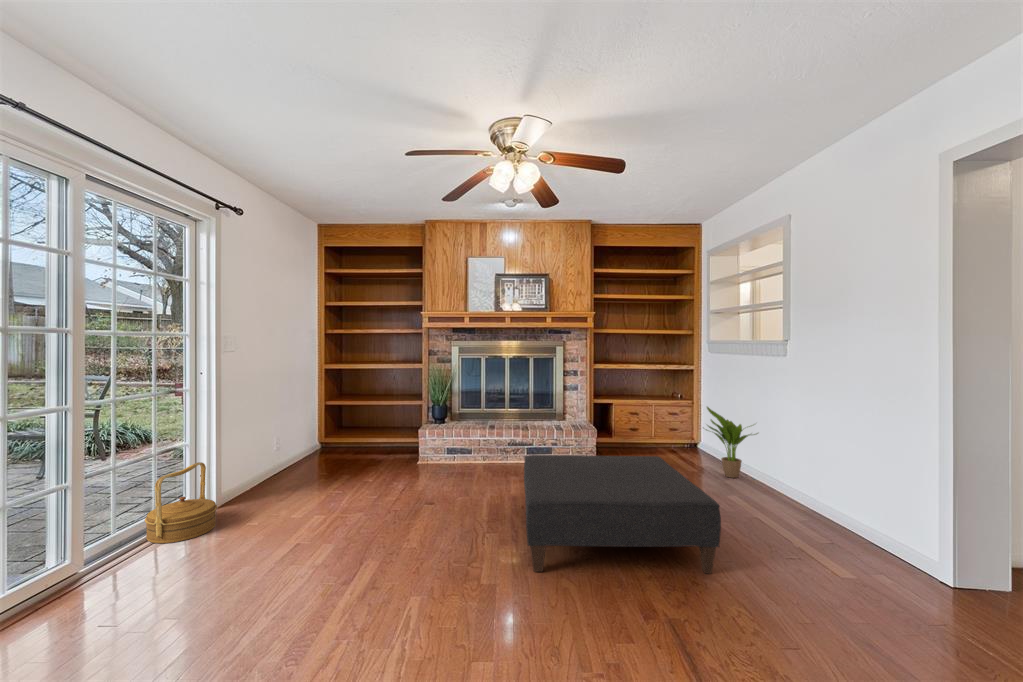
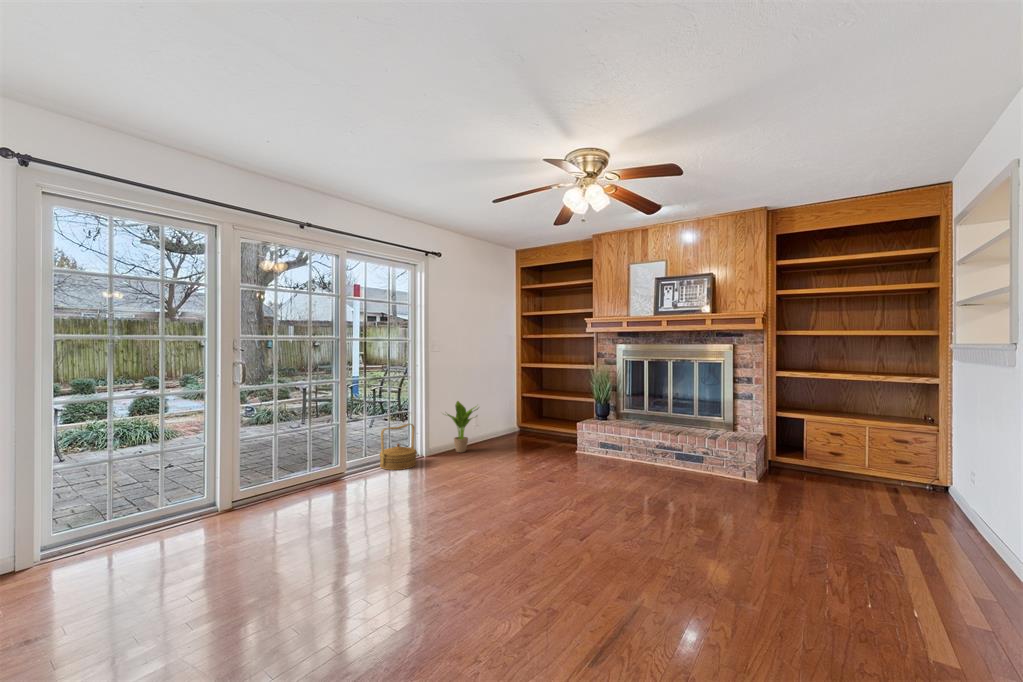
potted plant: present [706,407,758,478] -> present [447,401,478,453]
ottoman: present [524,455,721,574] -> none [556,454,770,600]

